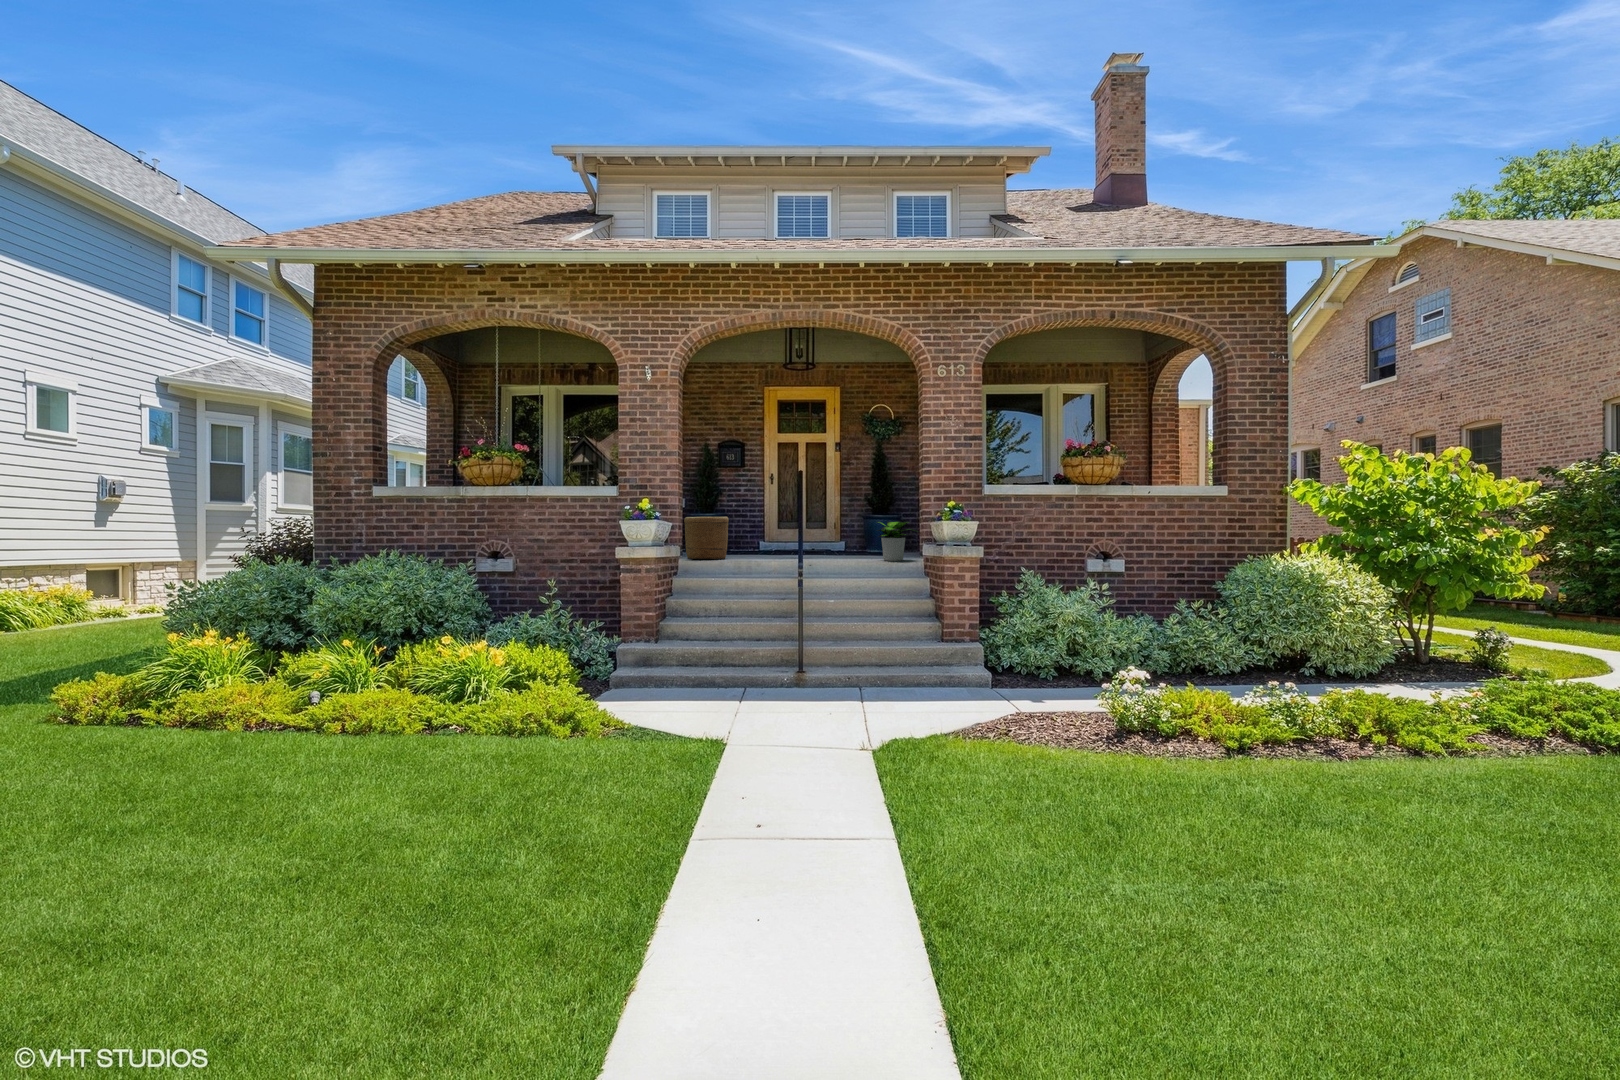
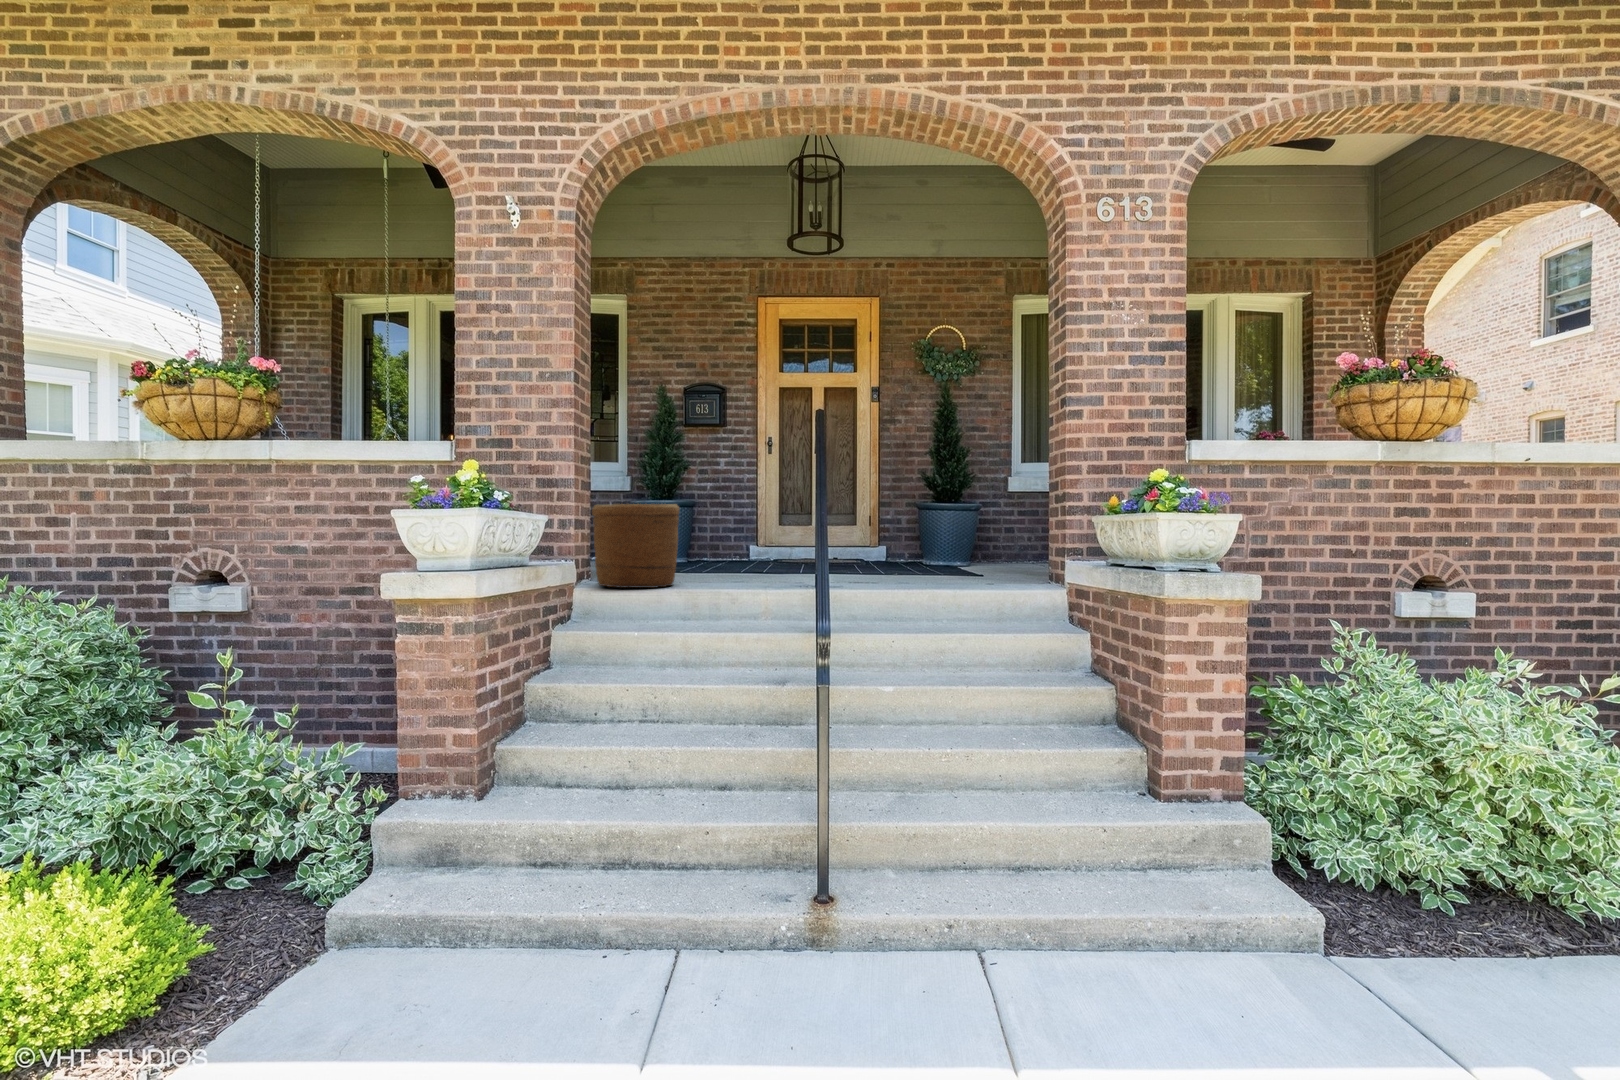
potted plant: present [877,522,919,561] -> none [959,514,1056,592]

